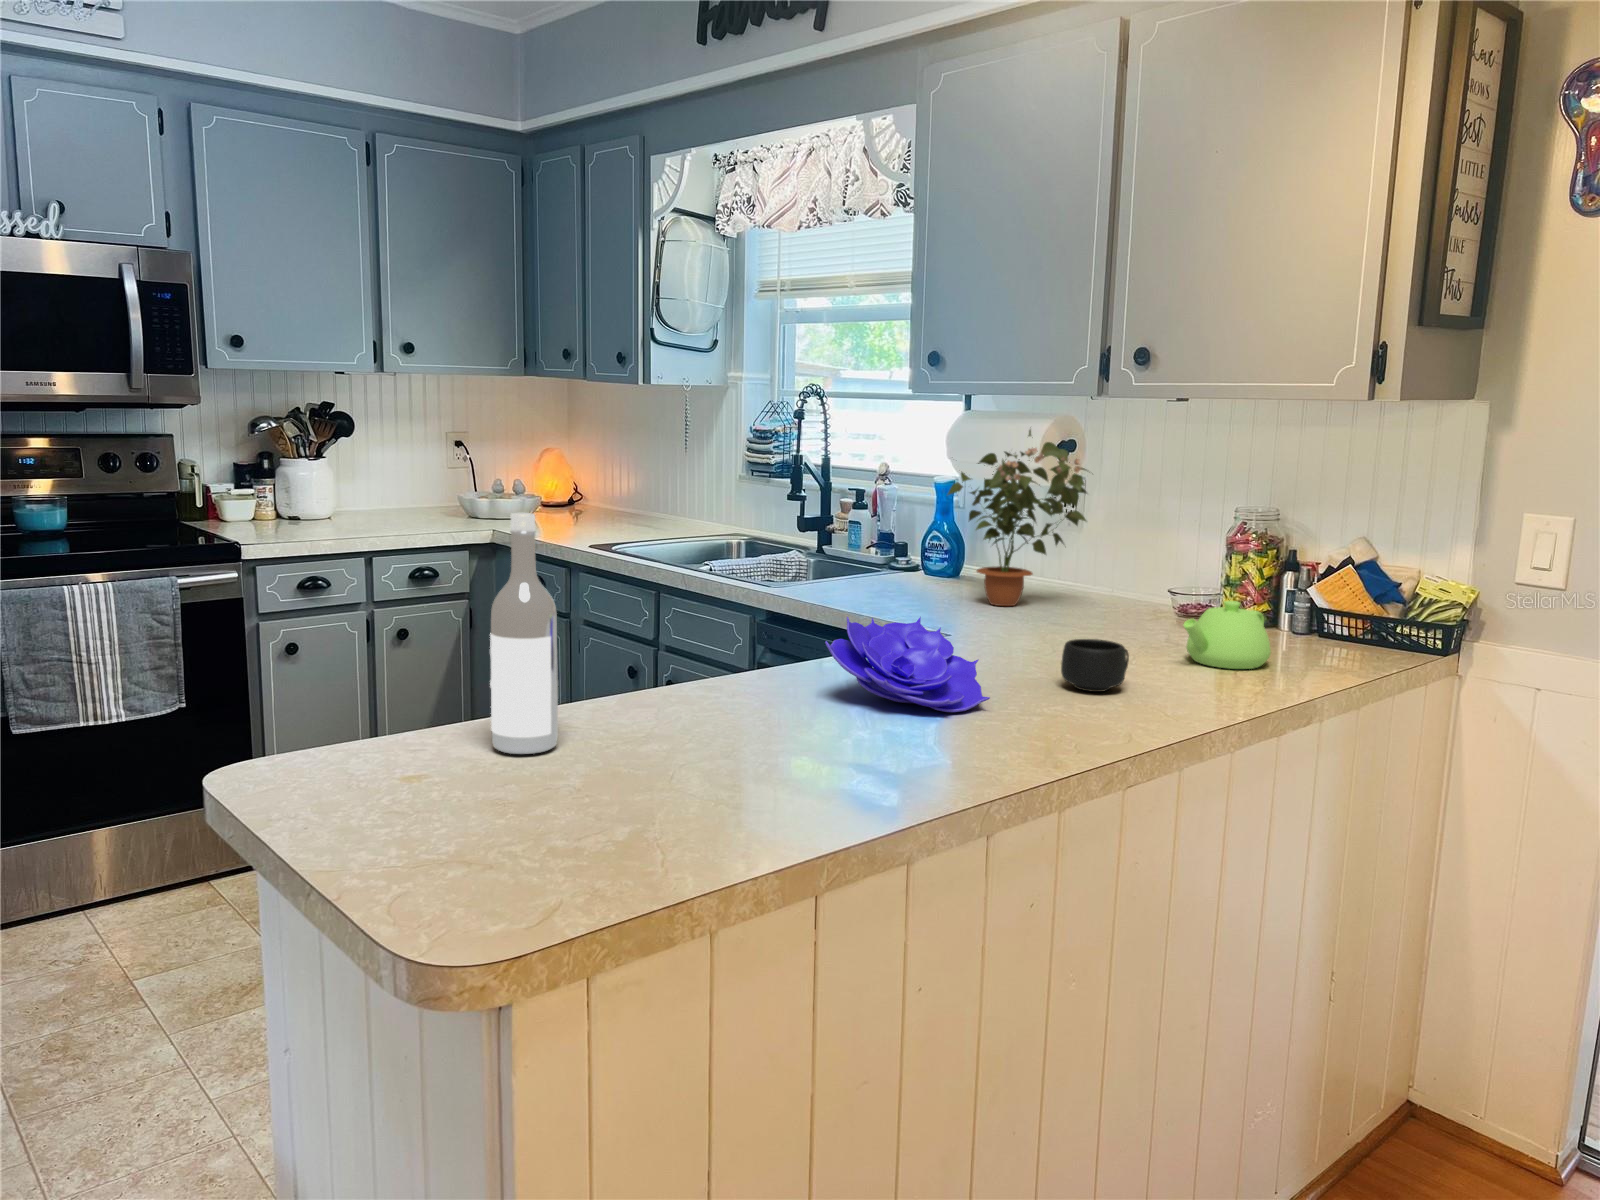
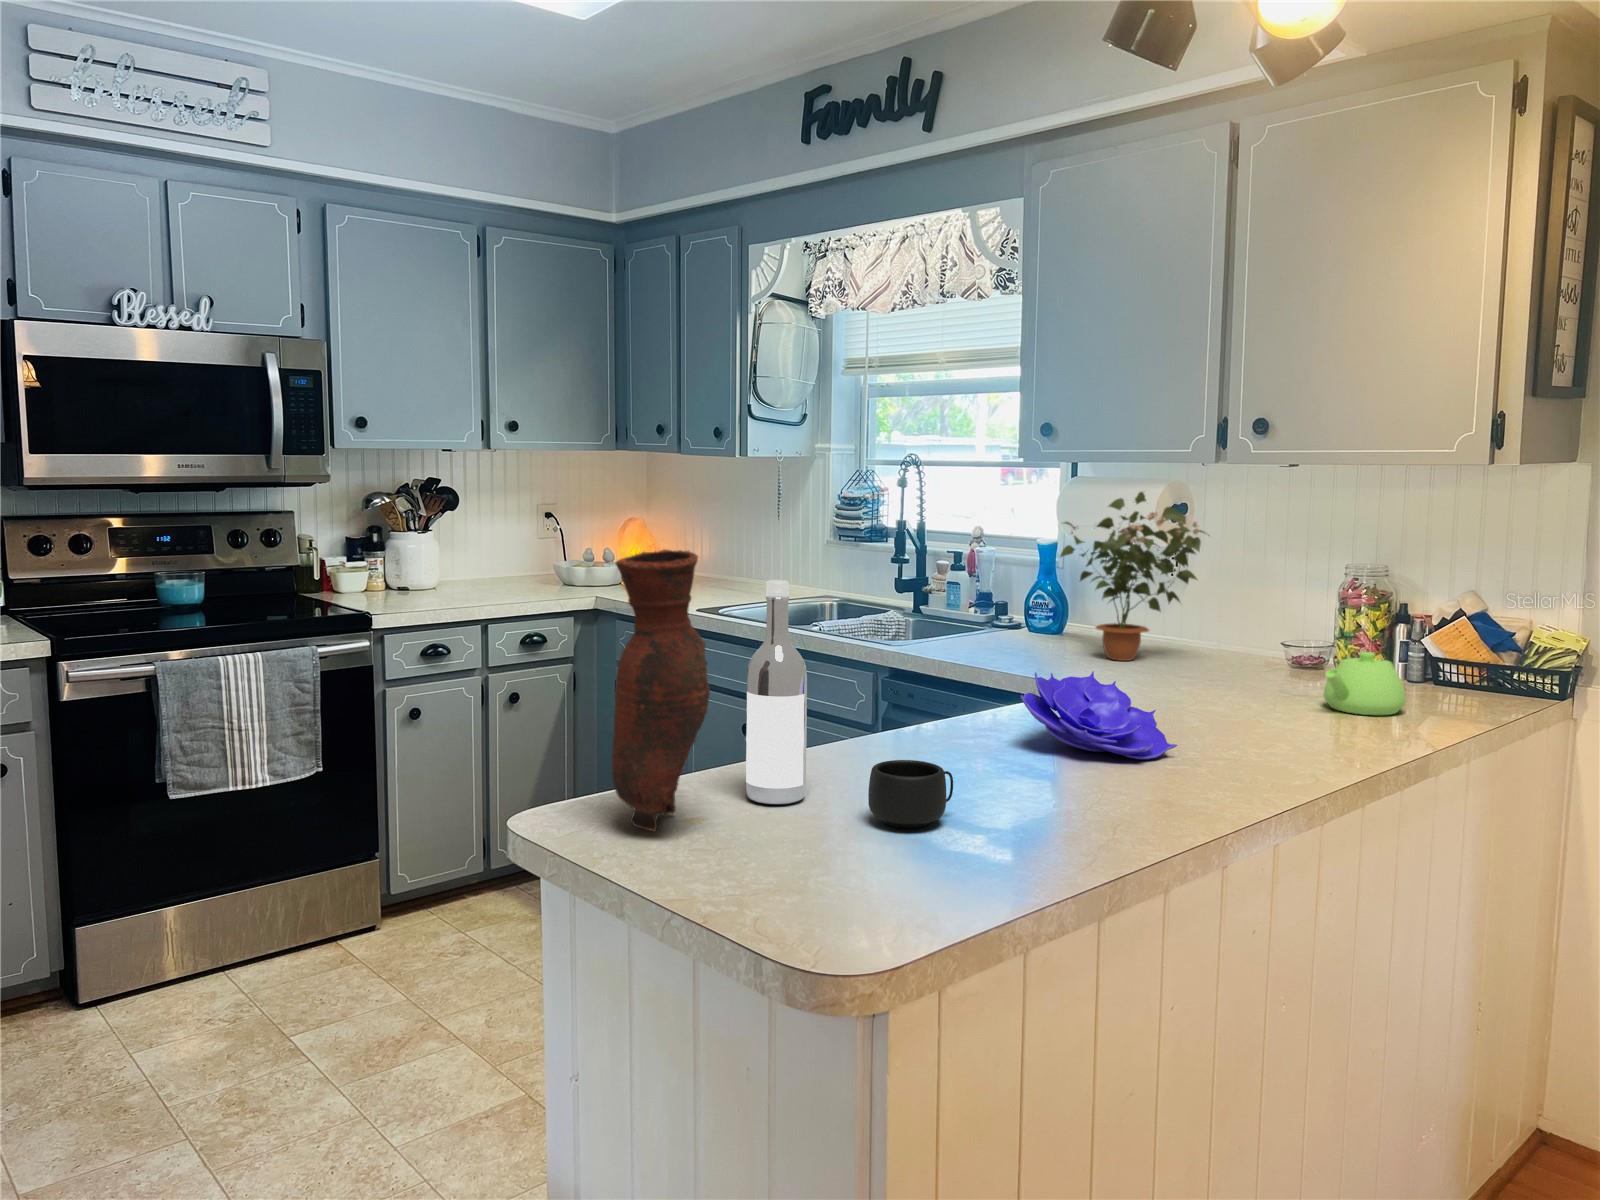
vase: none [316,477,423,782] -> present [612,549,710,831]
mug: present [1061,639,1129,692] -> present [868,760,953,828]

